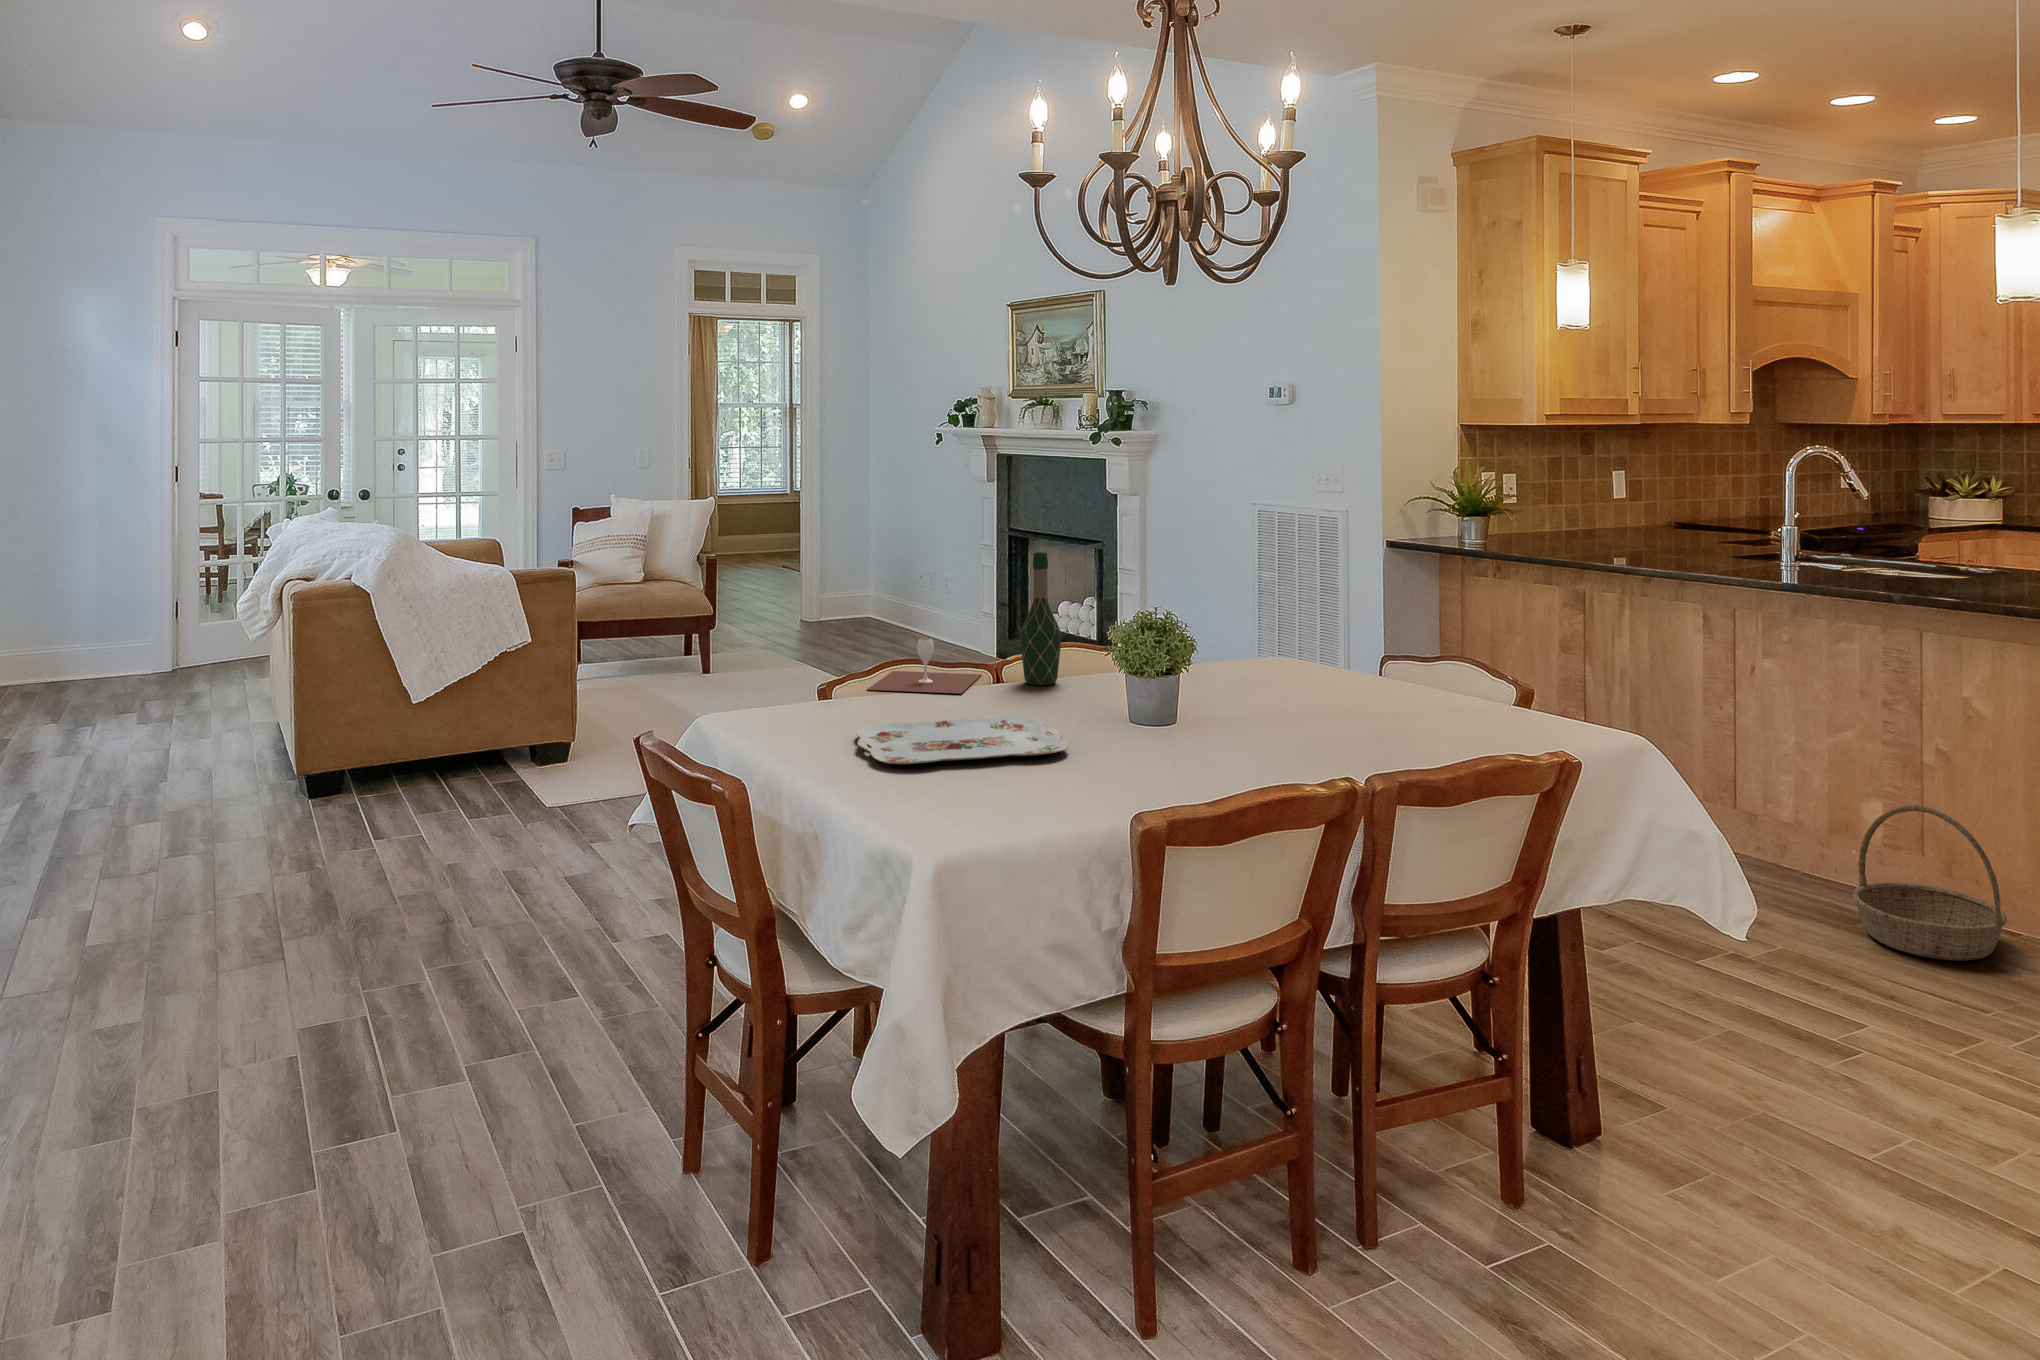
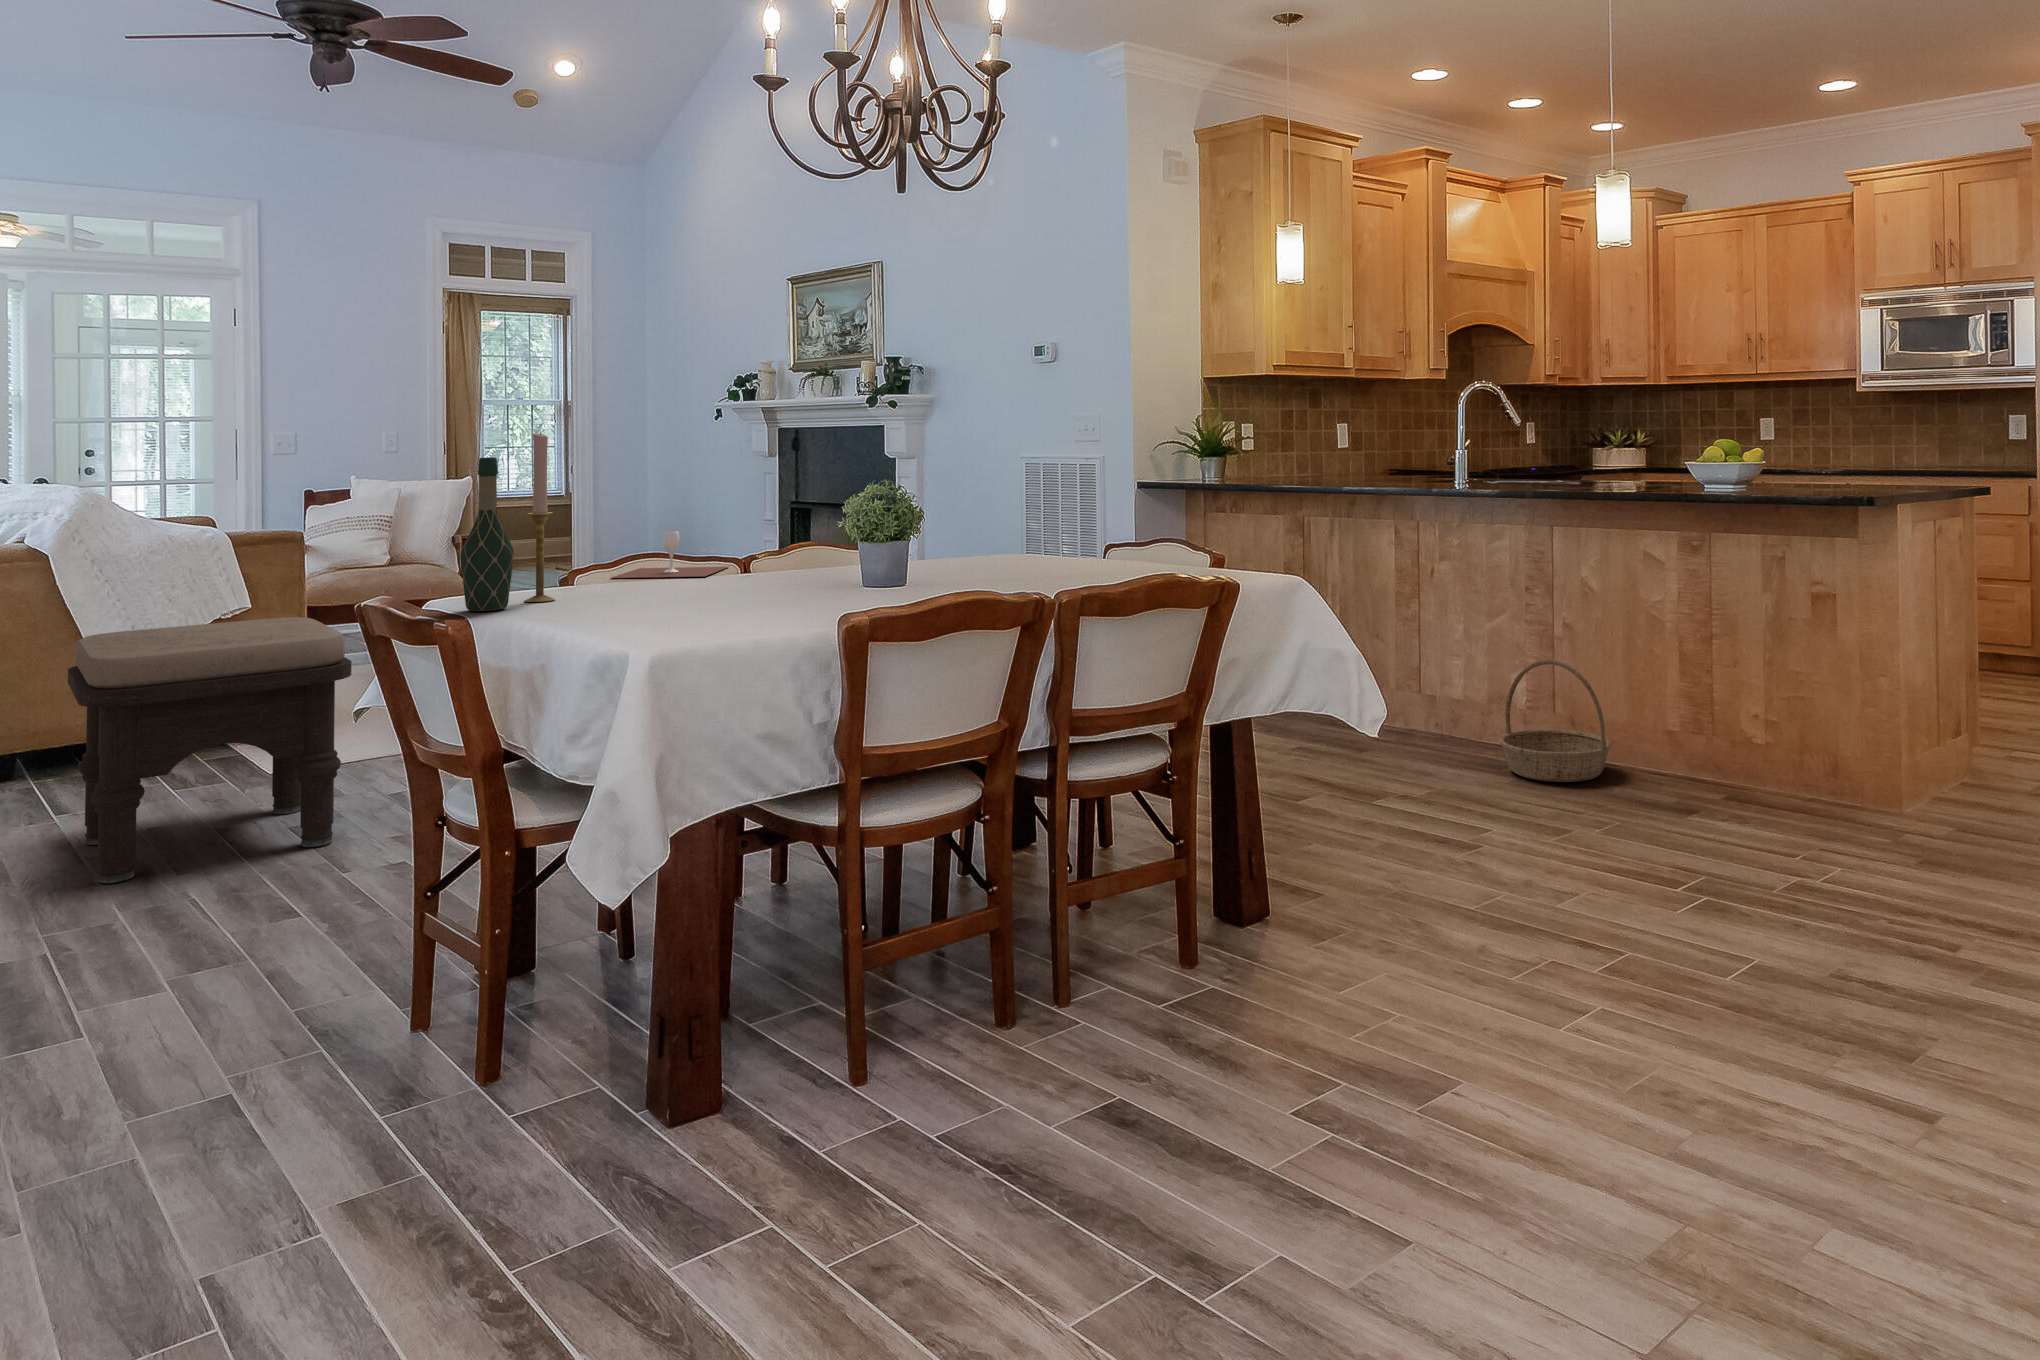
wine bottle: present [1020,552,1061,685] -> present [460,457,514,611]
candlestick: none [790,555,820,733] -> present [525,432,555,602]
ottoman: none [382,674,621,937] -> present [68,617,352,883]
serving tray: present [856,716,1069,764] -> none [590,582,799,613]

